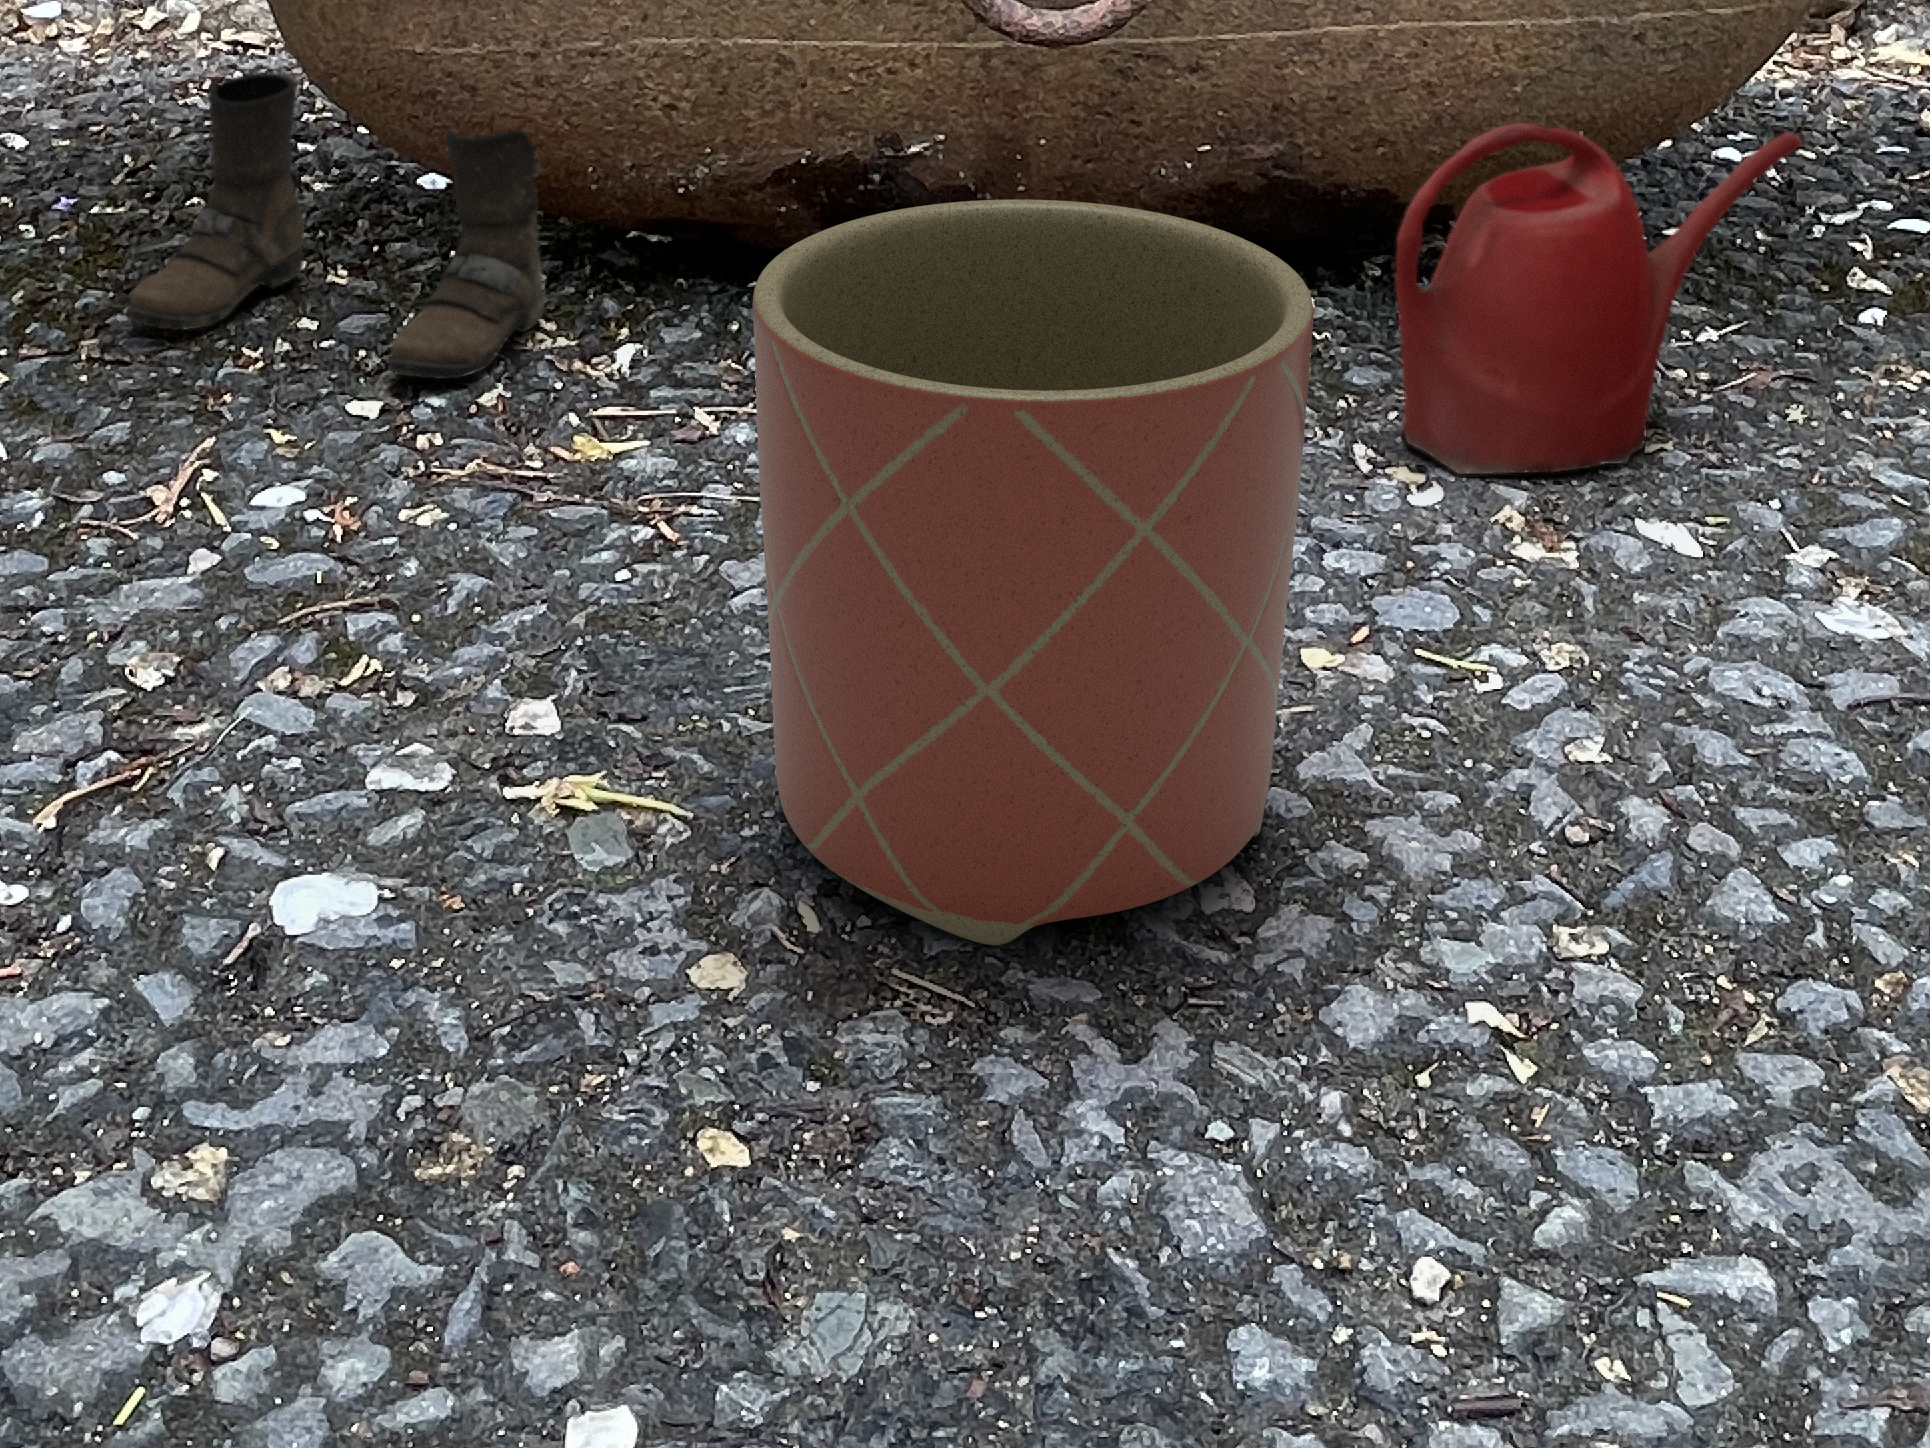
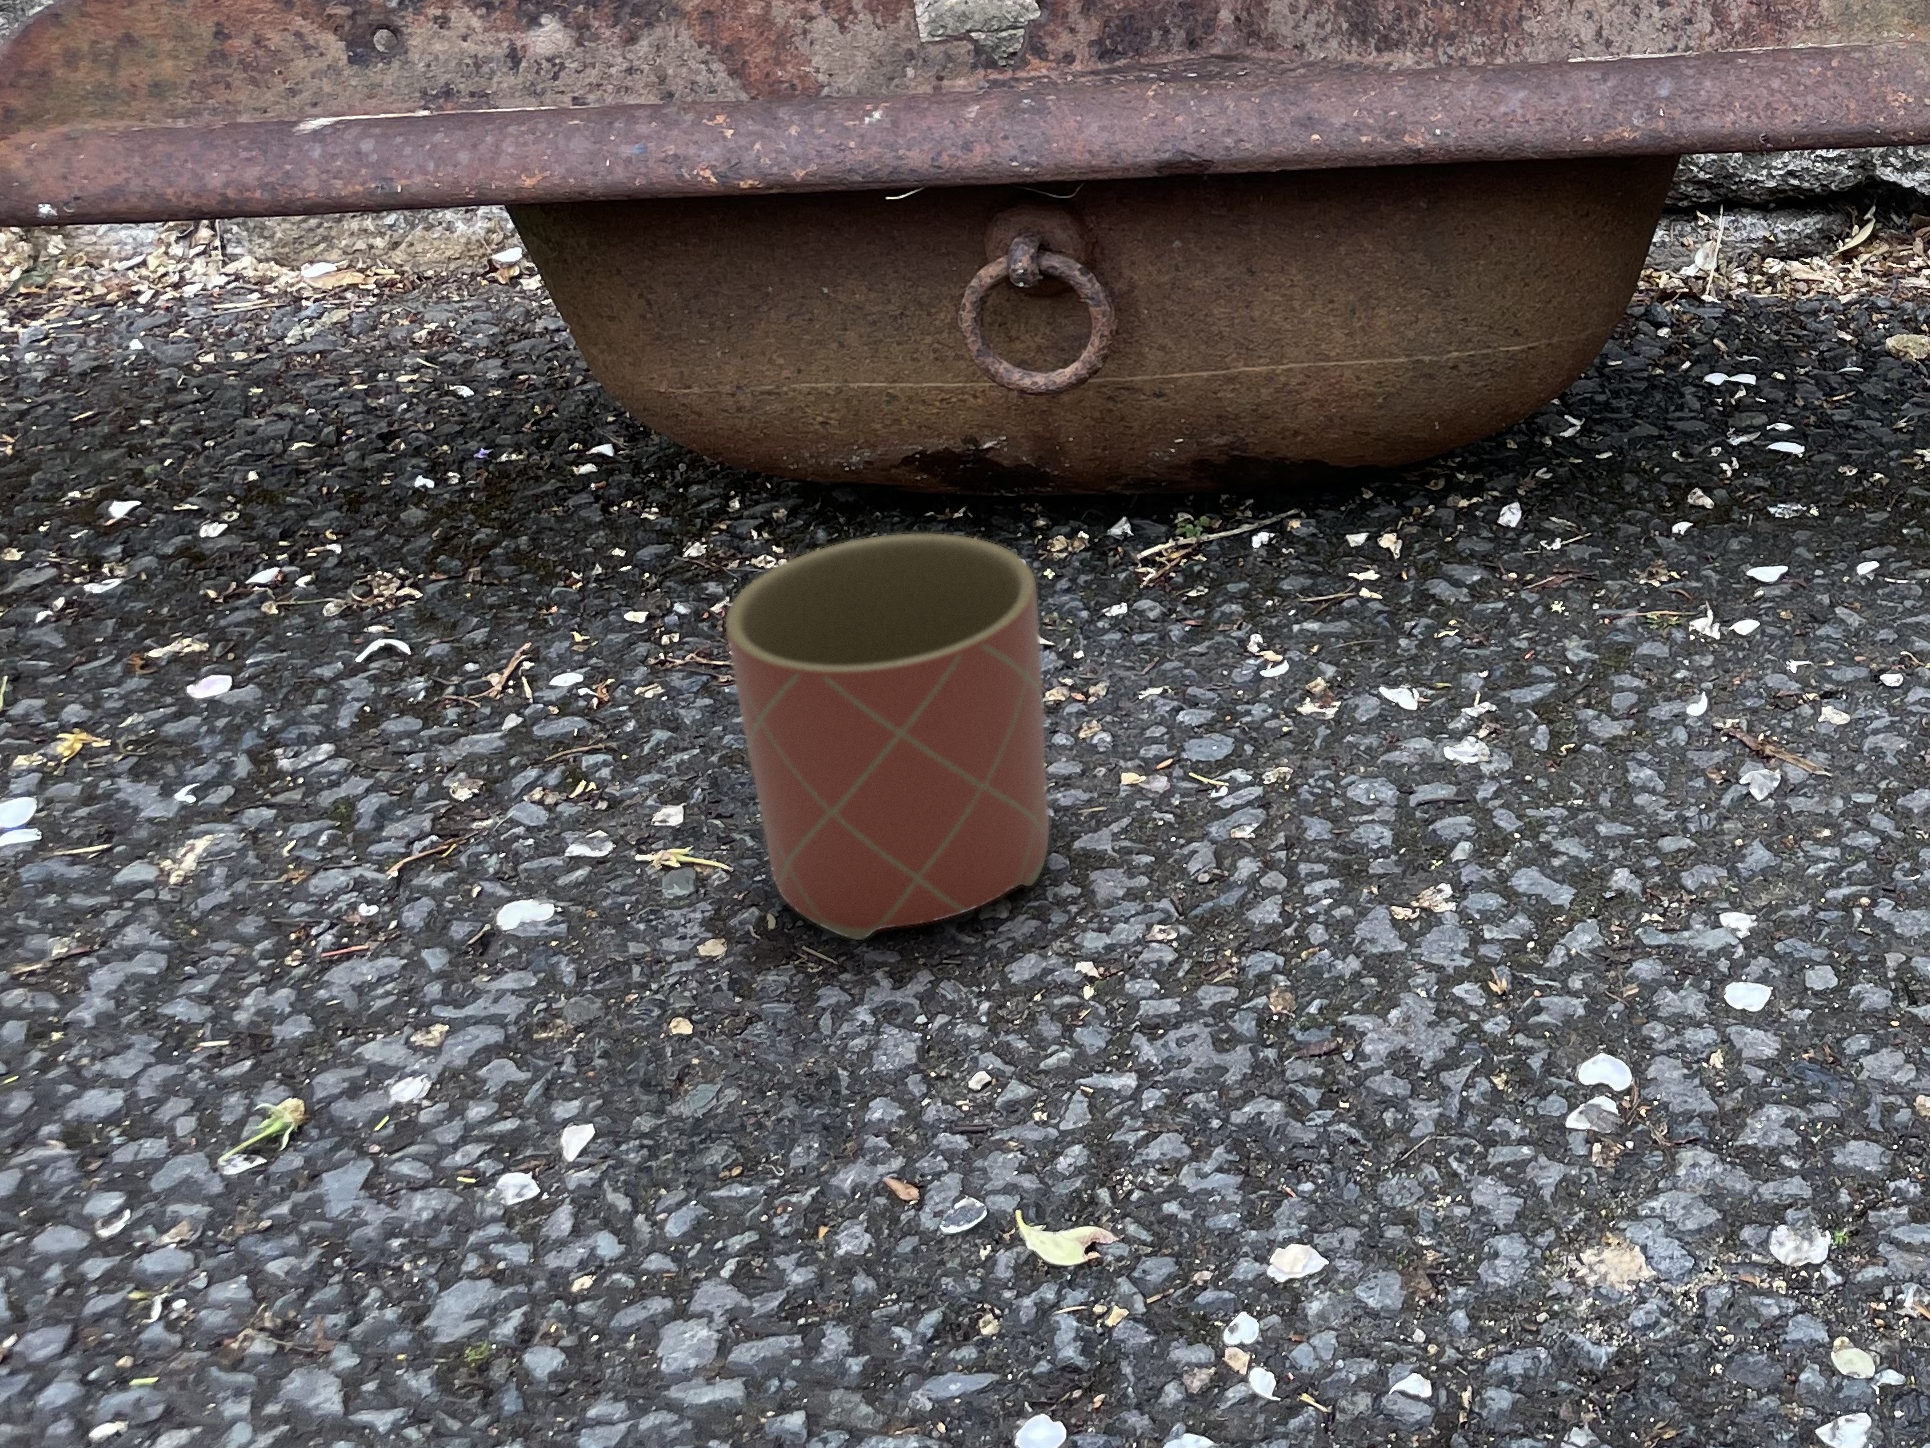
boots: present [125,73,544,379] -> none [505,379,784,597]
watering can: present [1396,123,1802,474] -> none [1268,432,1579,664]

